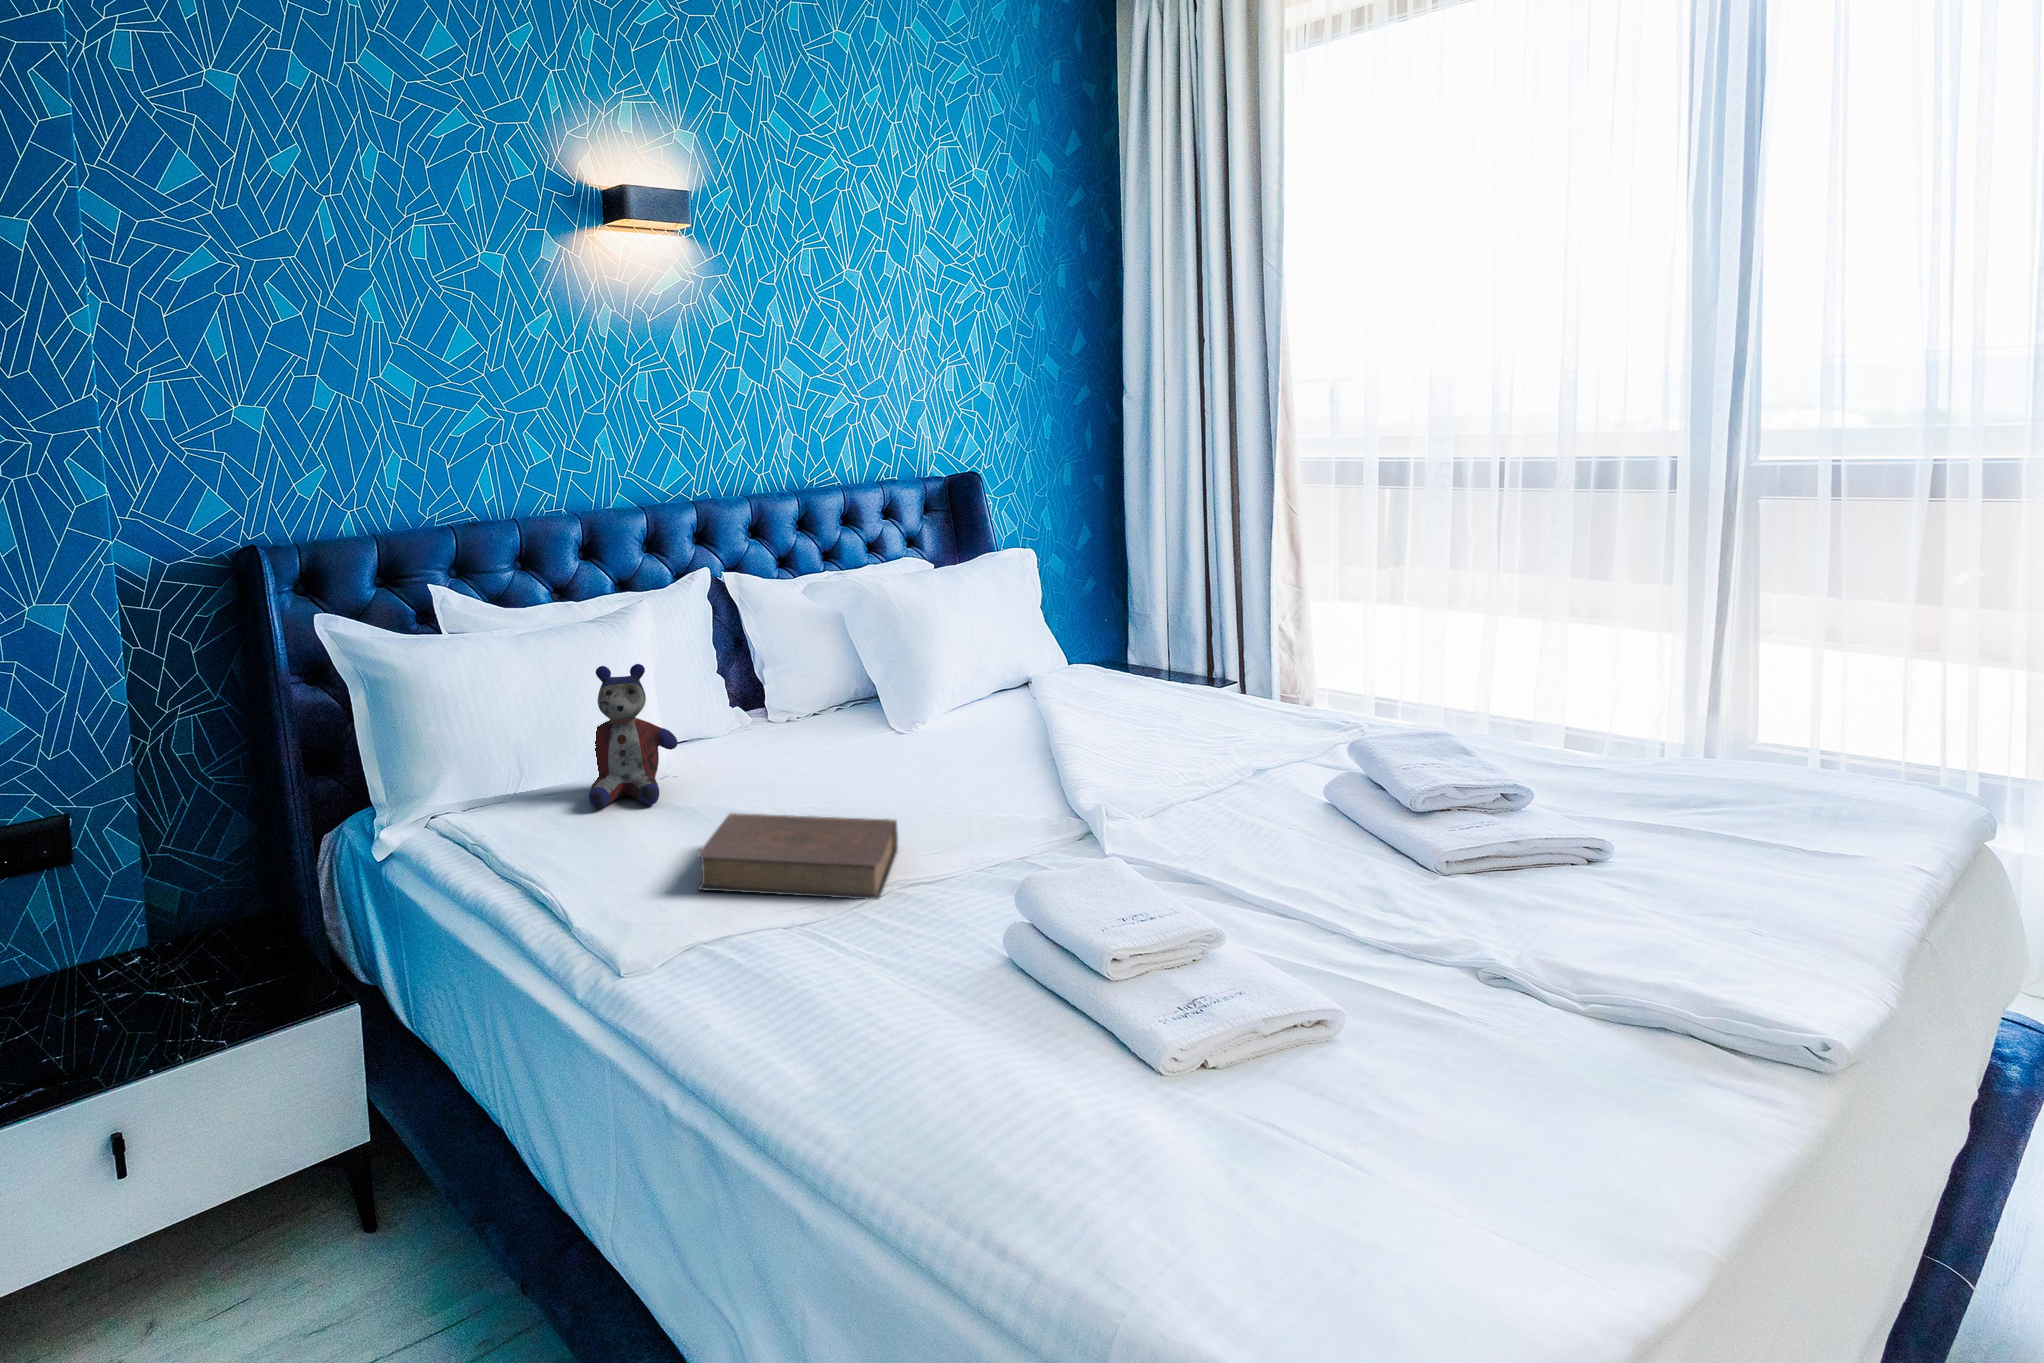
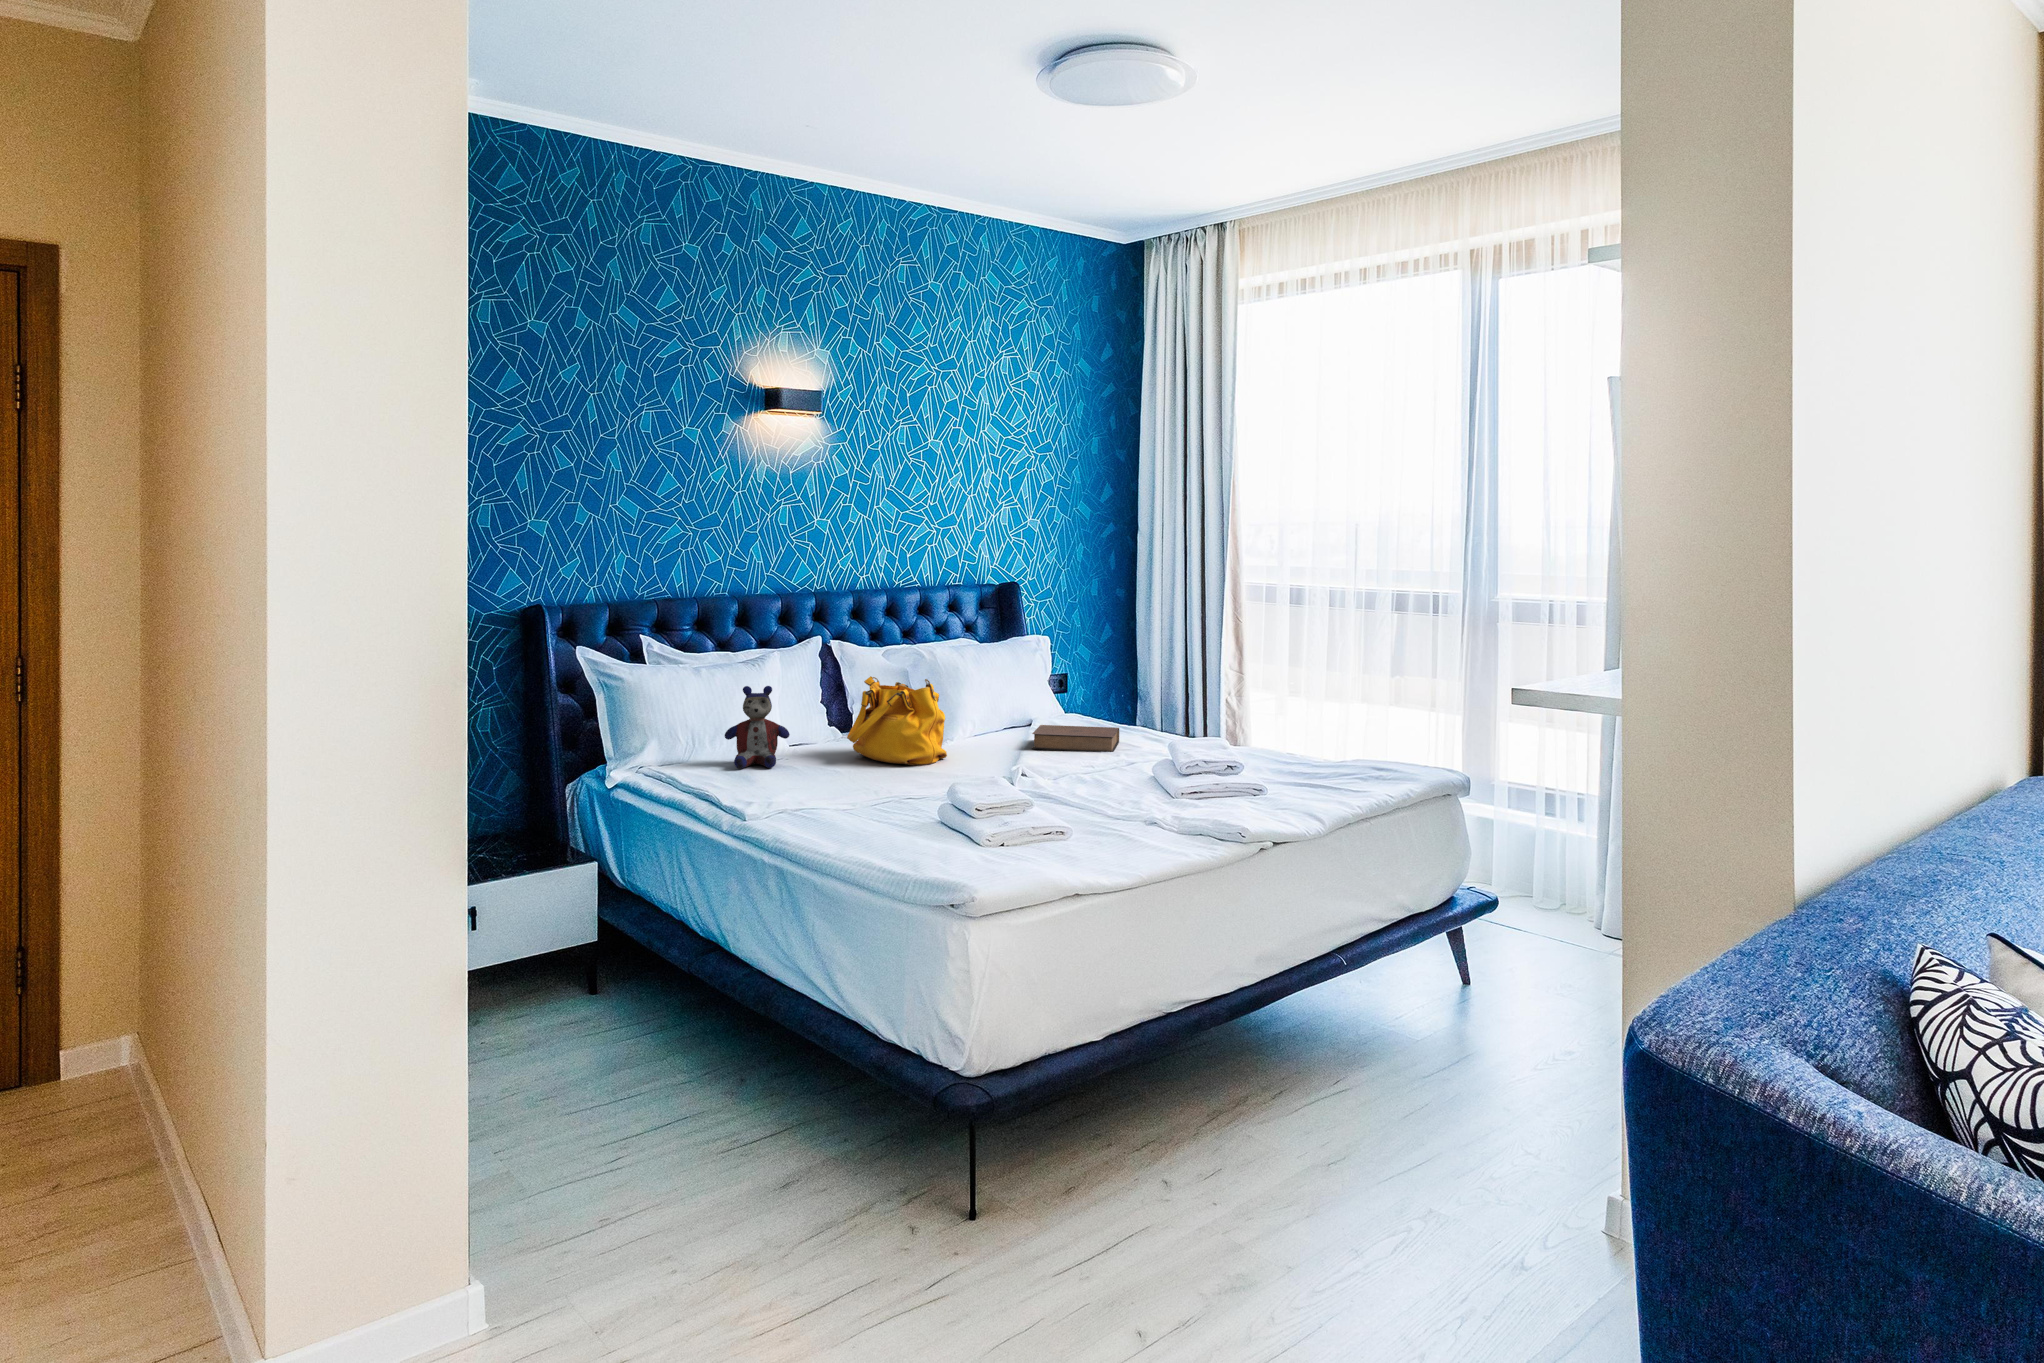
handbag: none [774,636,942,791] -> present [847,676,947,765]
book: present [697,813,898,899] -> present [1032,725,1119,752]

